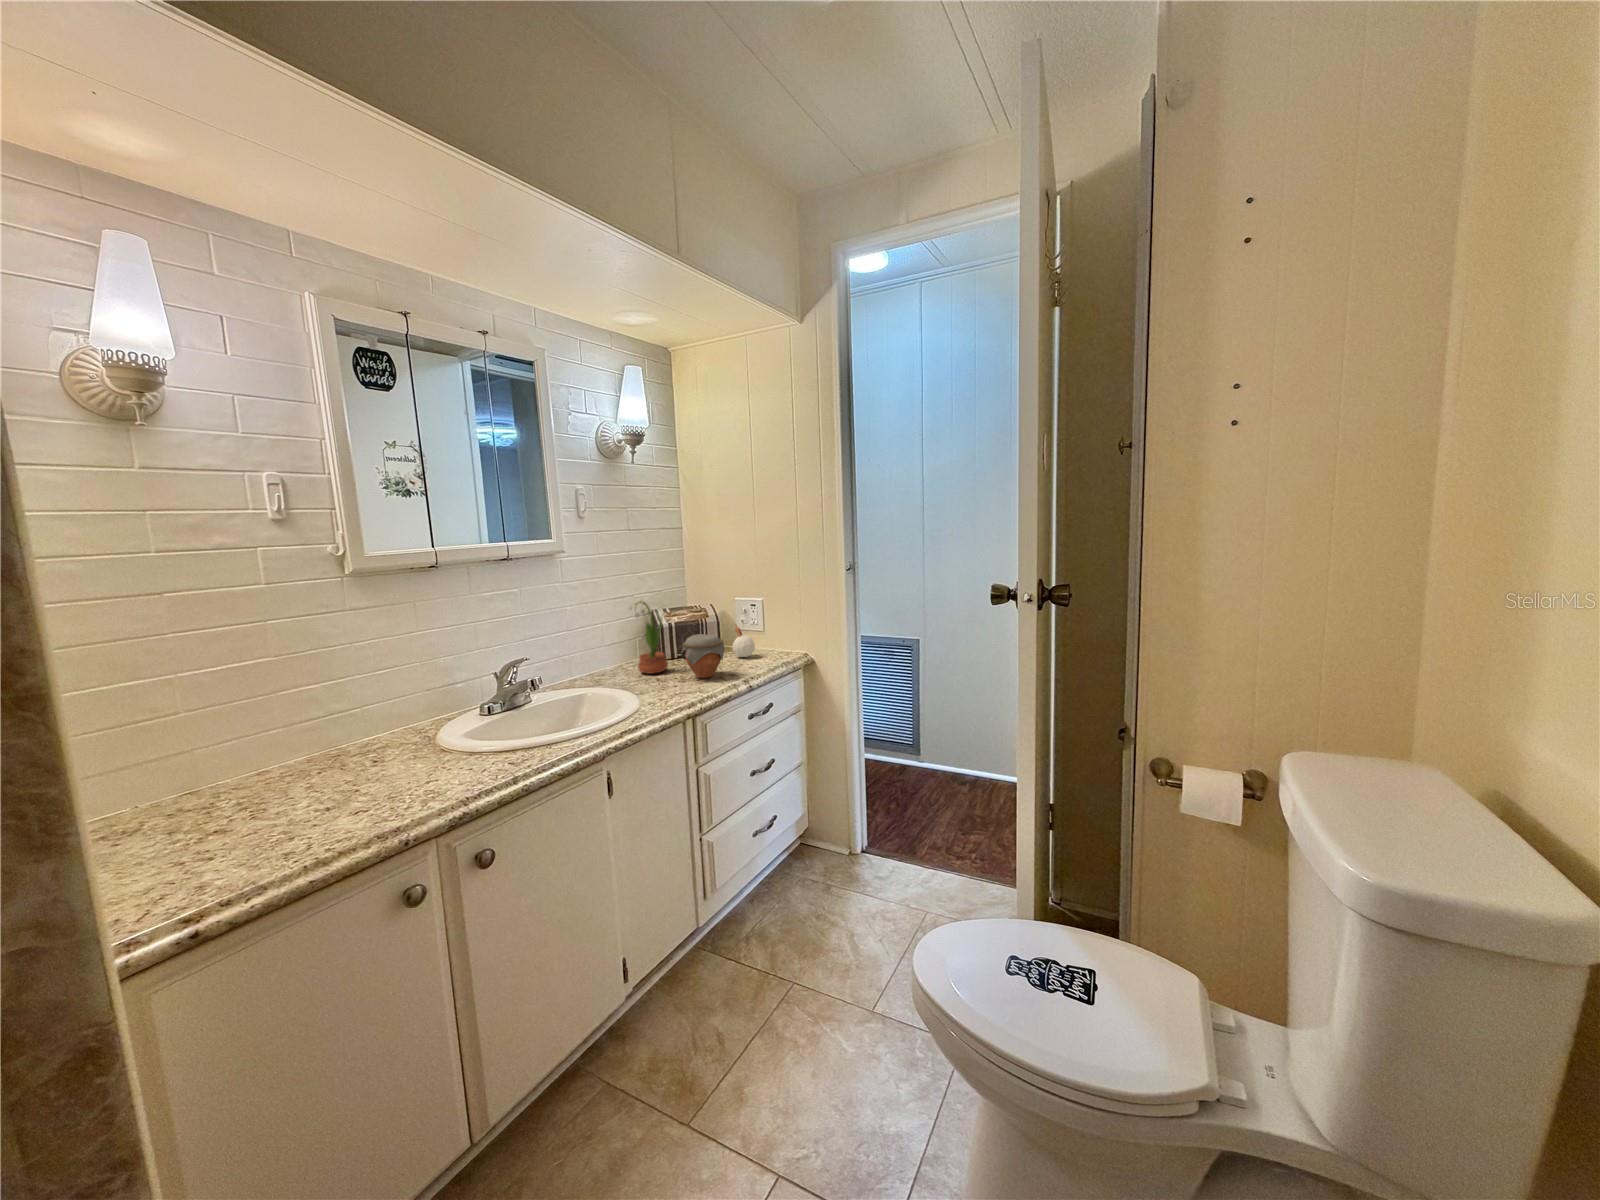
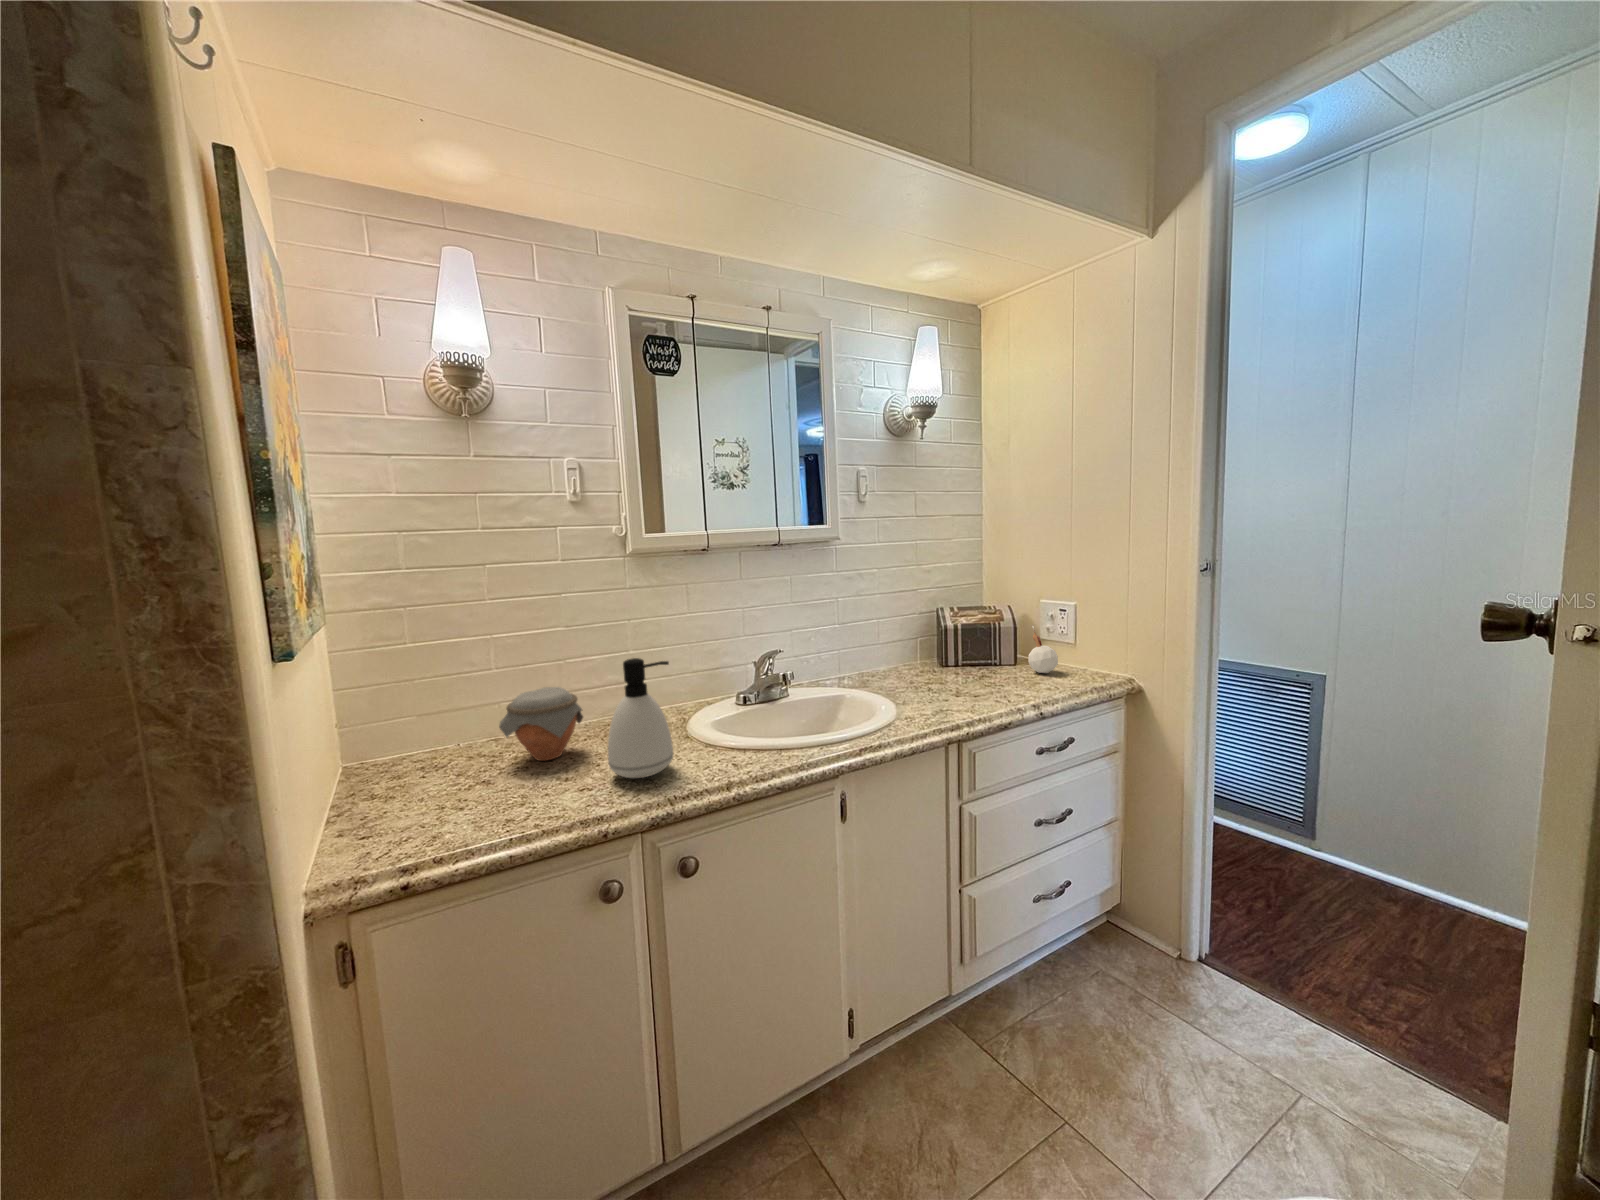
potted flower: present [628,601,668,674] -> none [902,593,944,679]
jar: present [681,634,724,678] -> present [499,687,583,761]
soap dispenser: none [379,676,451,793] -> present [608,658,673,778]

